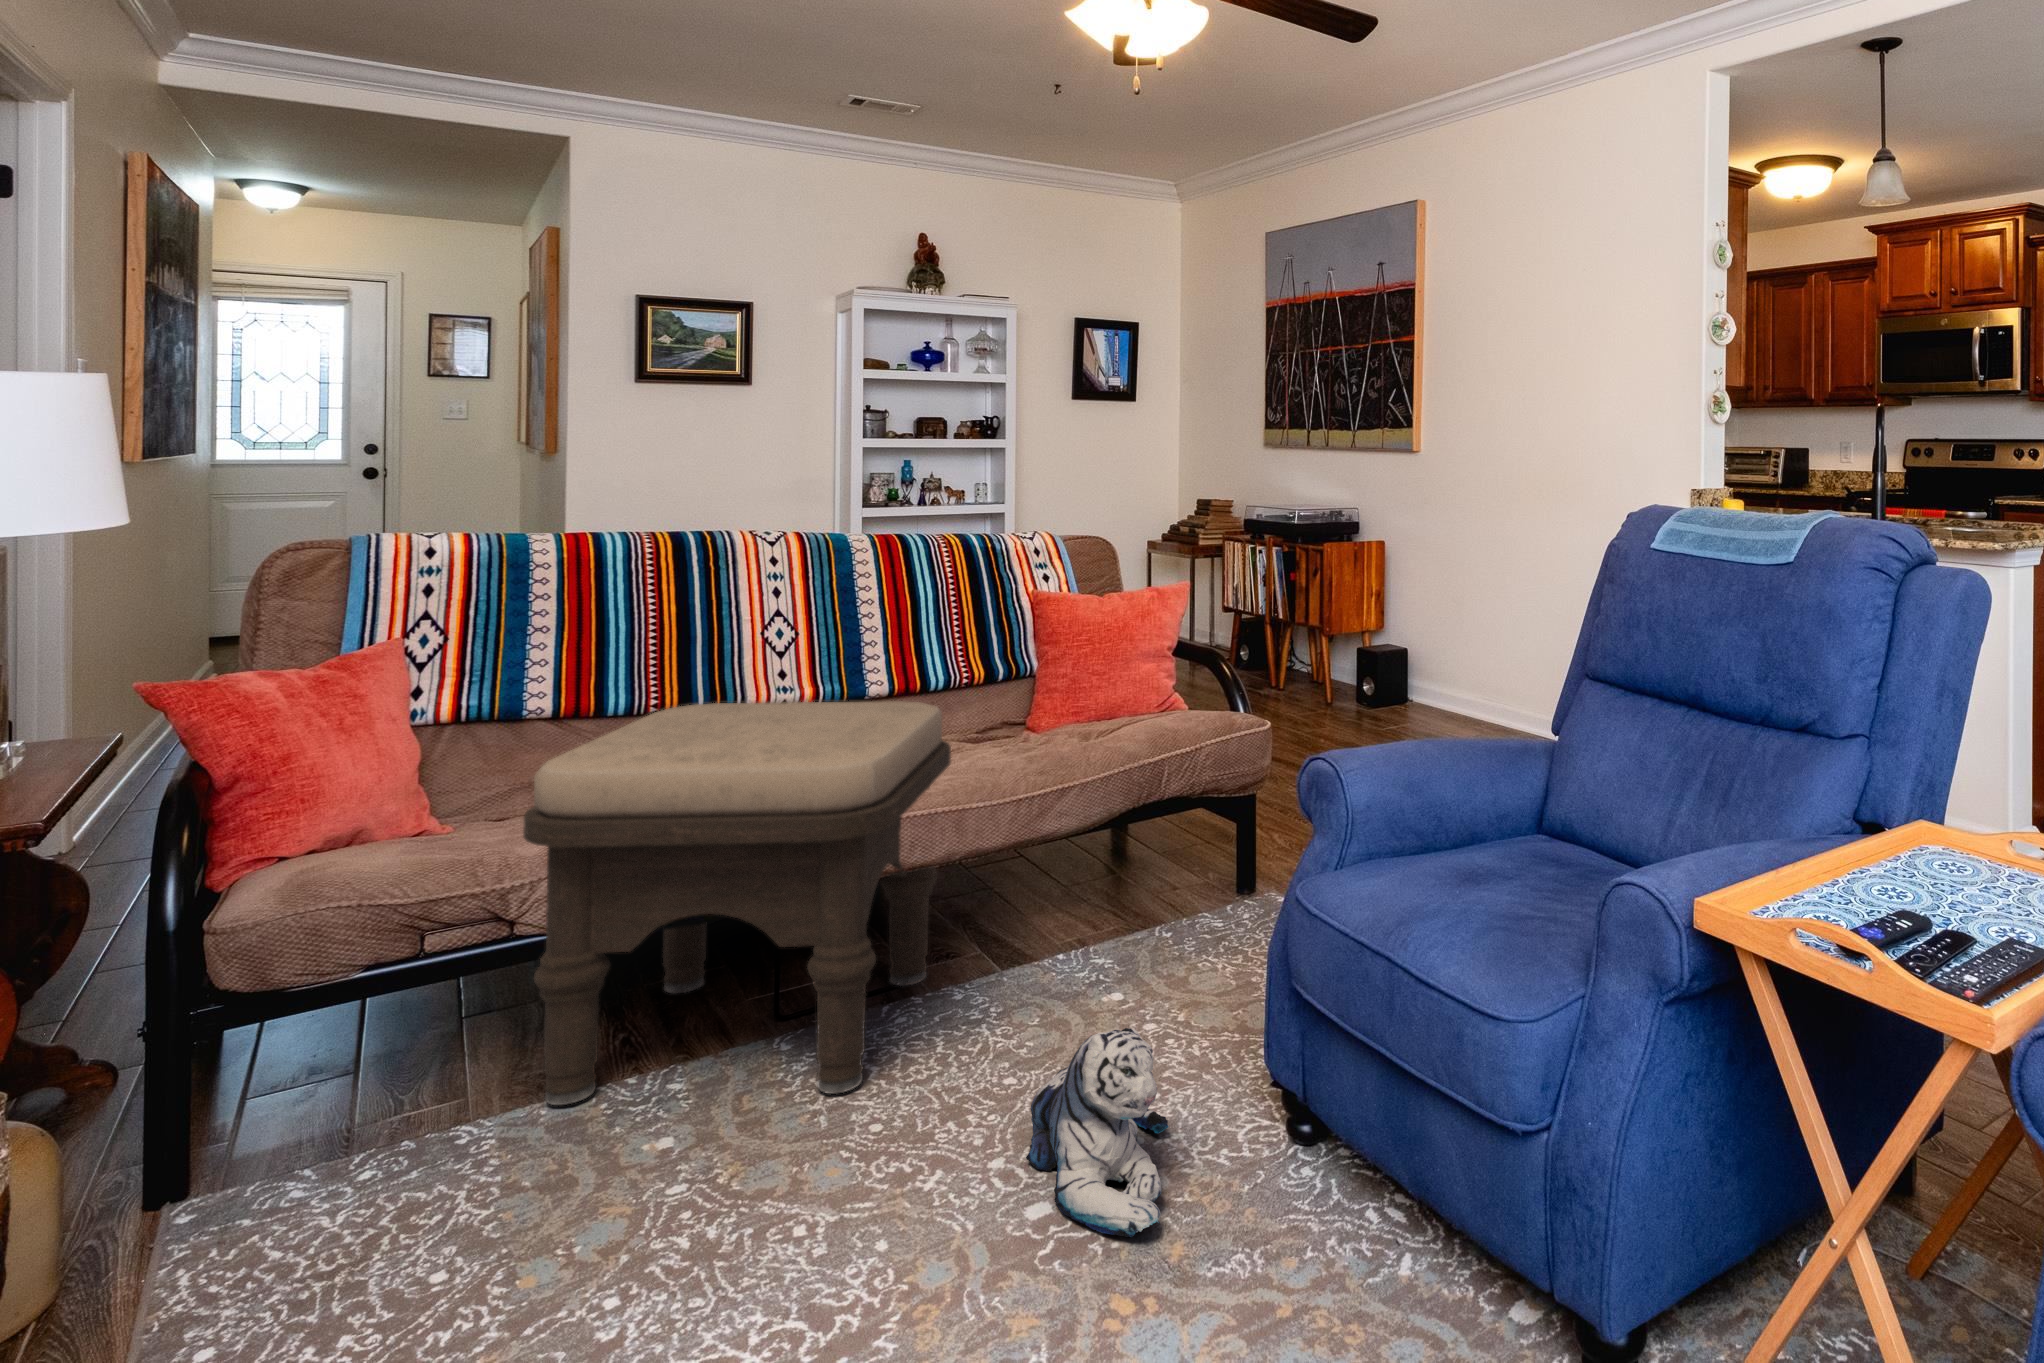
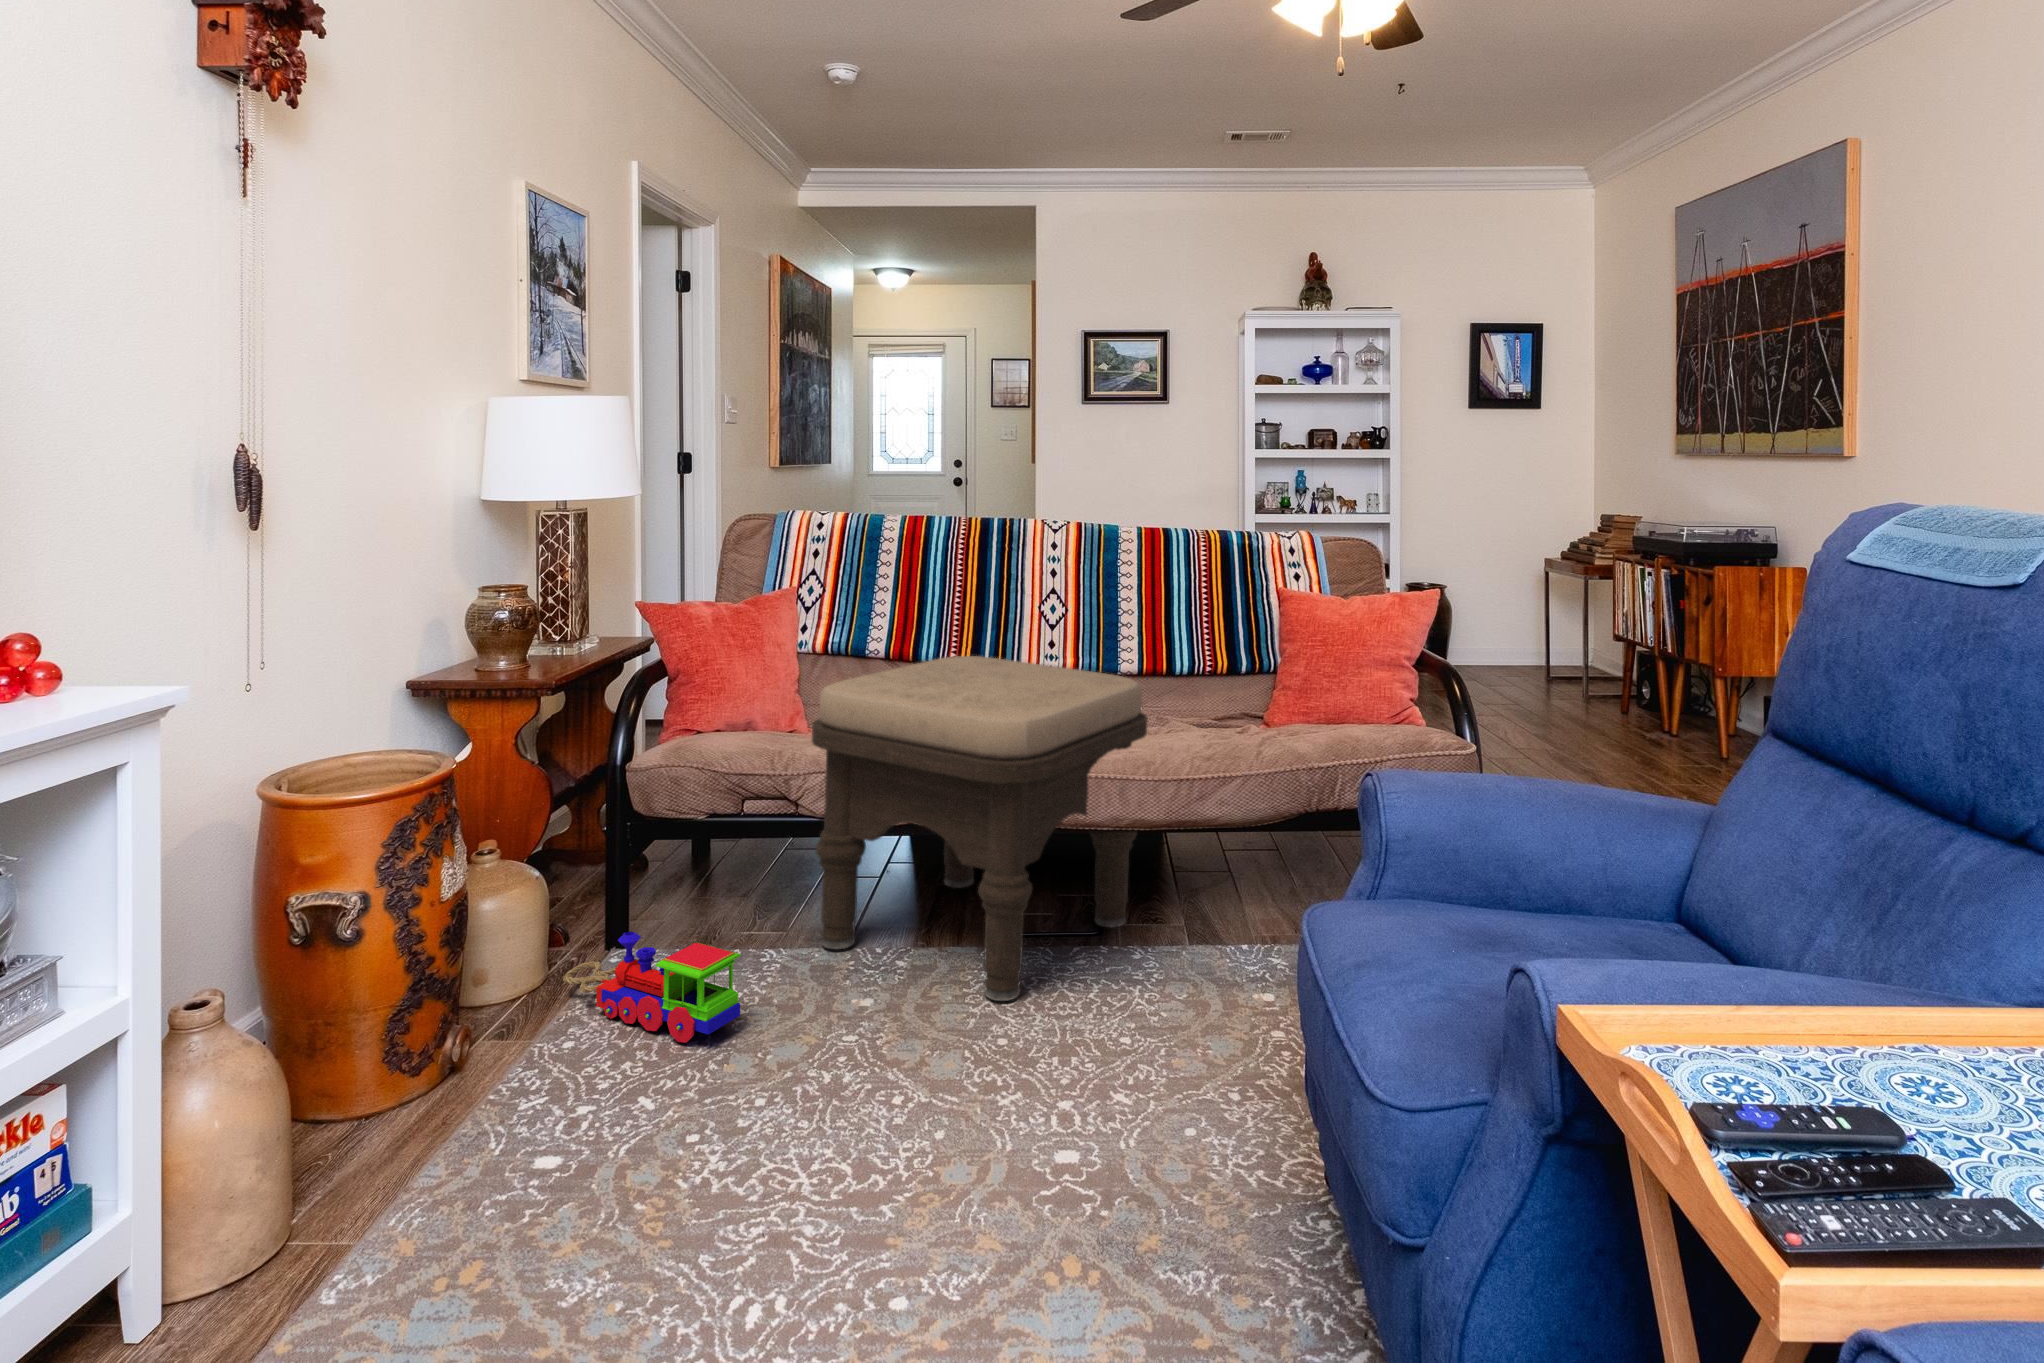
plush toy: present [1026,1028,1169,1237] -> none [1082,1010,1220,1214]
toy train: none [141,1134,507,1292] -> present [563,932,741,1043]

